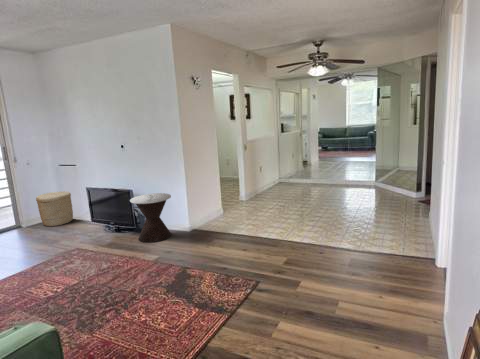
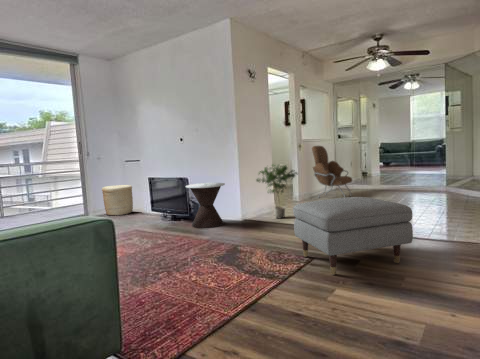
armchair: none [256,144,294,197] -> present [312,146,352,197]
potted plant: none [203,172,244,226] -> present [257,165,297,218]
ottoman: none [240,218,348,303] -> present [293,197,413,275]

